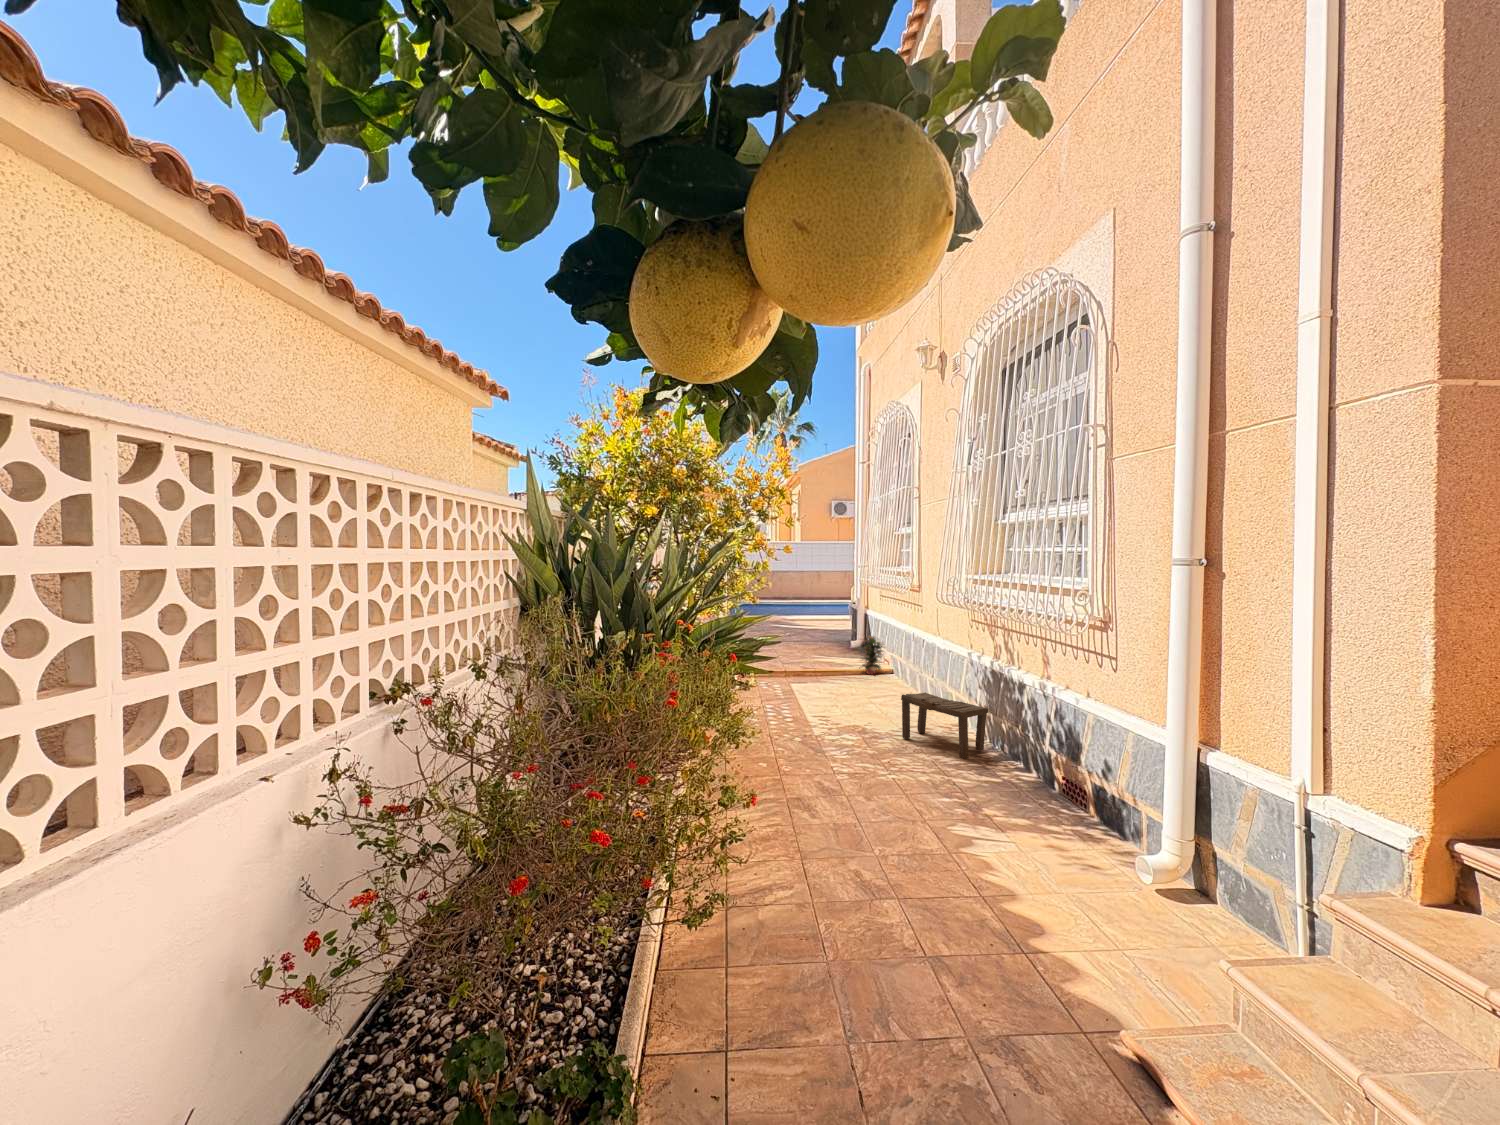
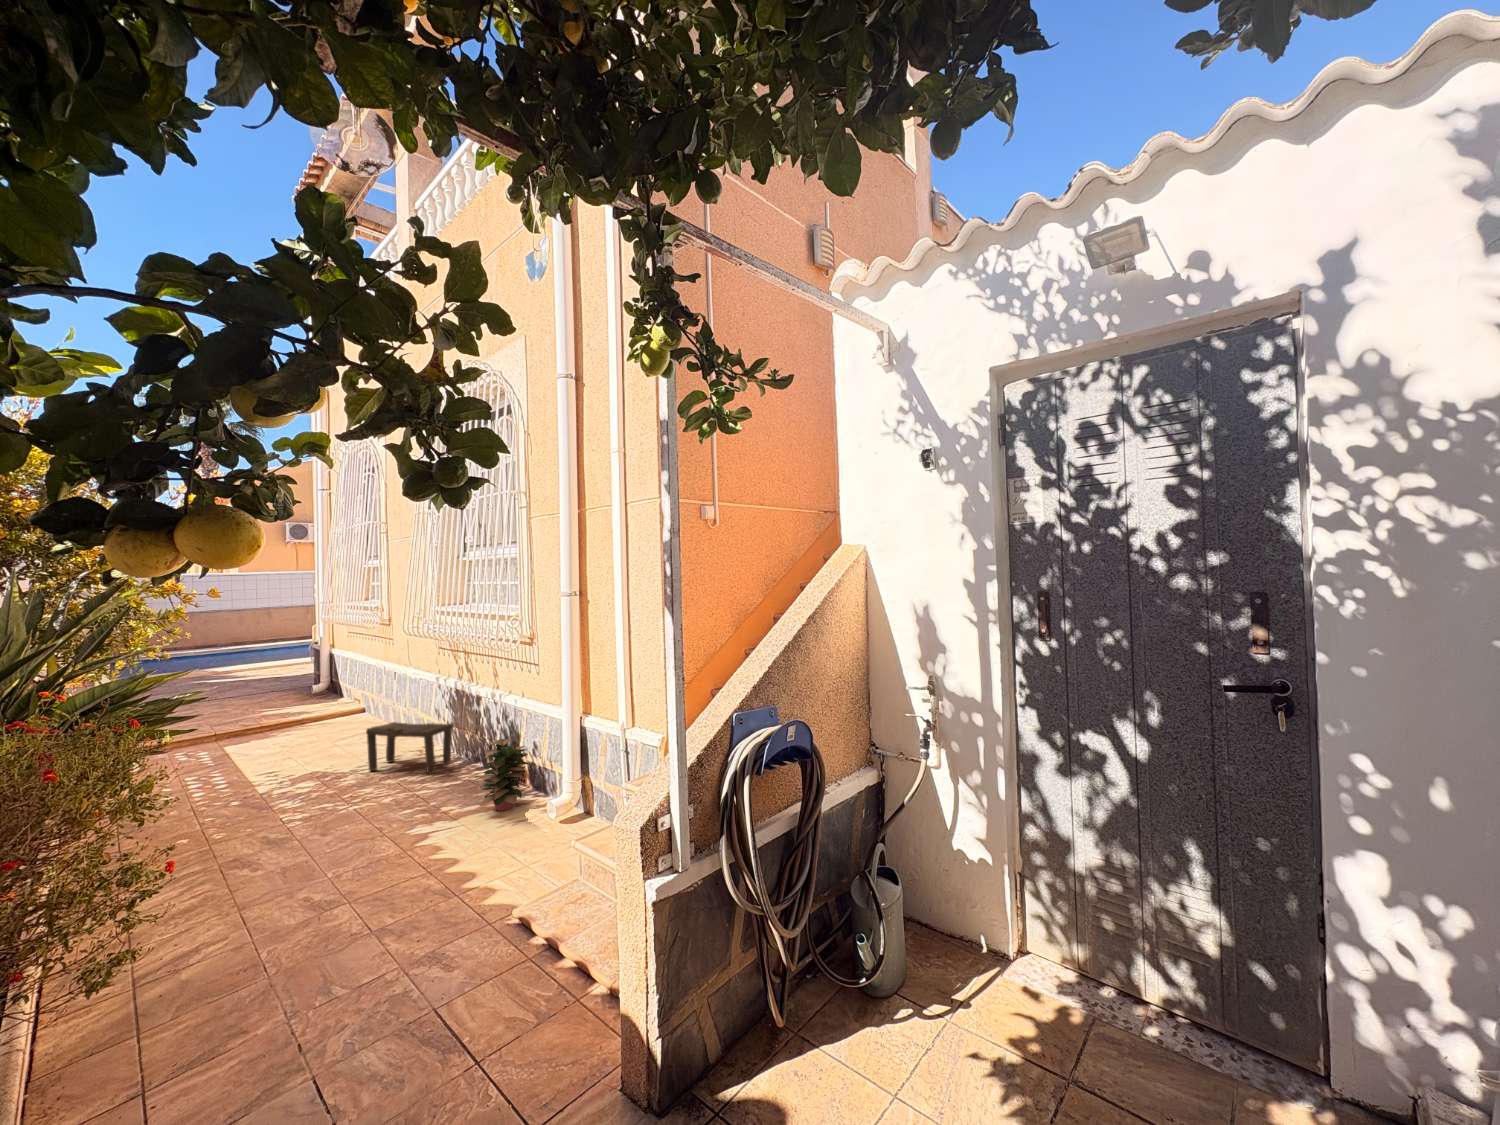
decorative plant: present [859,636,882,674] -> present [480,739,529,811]

